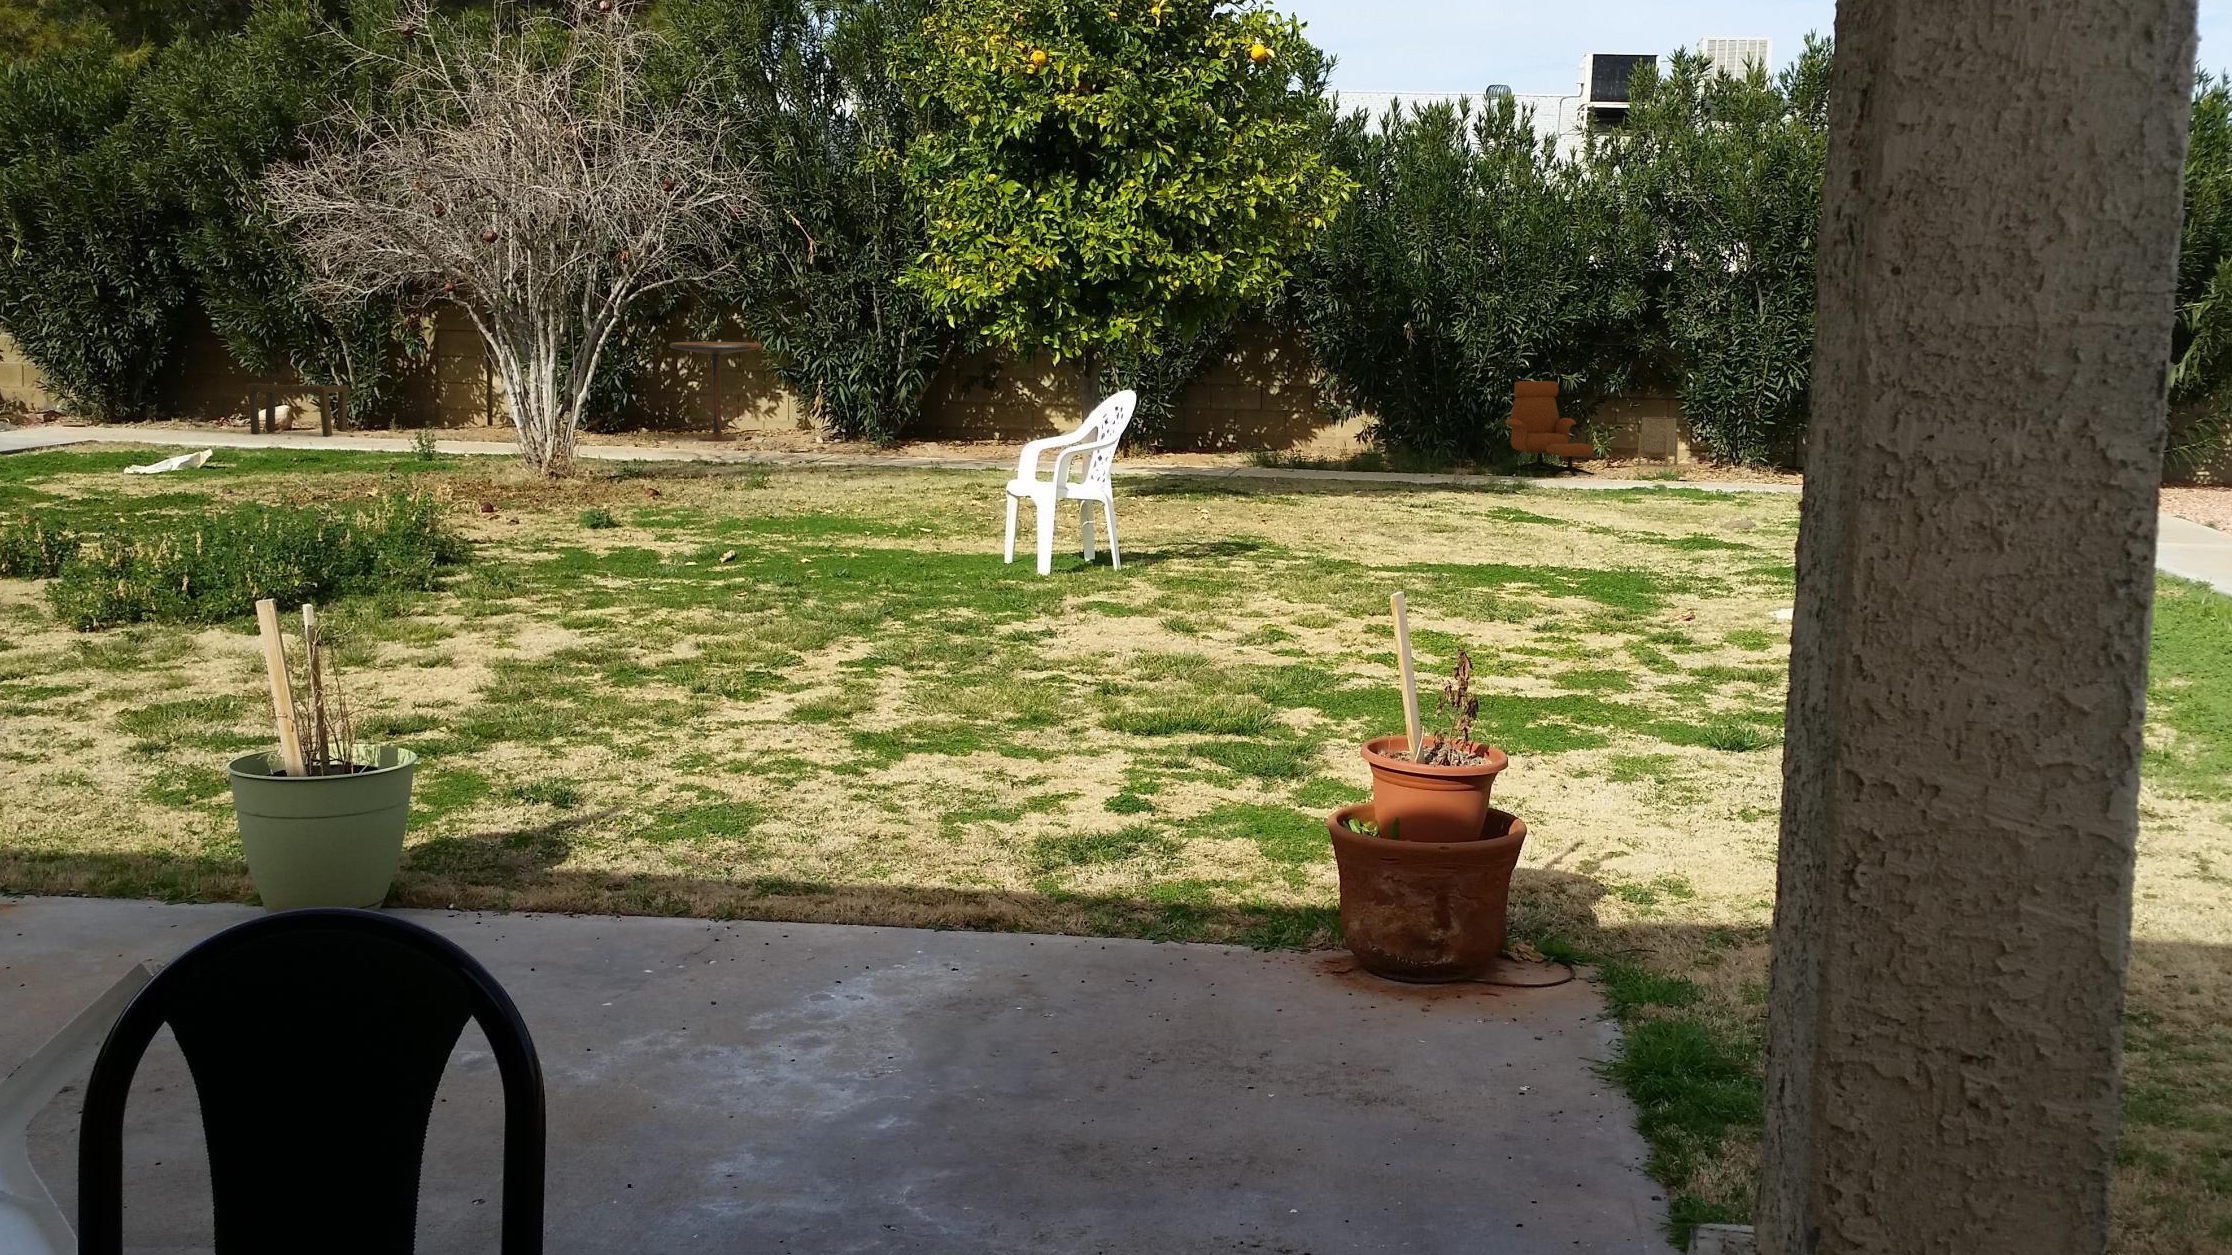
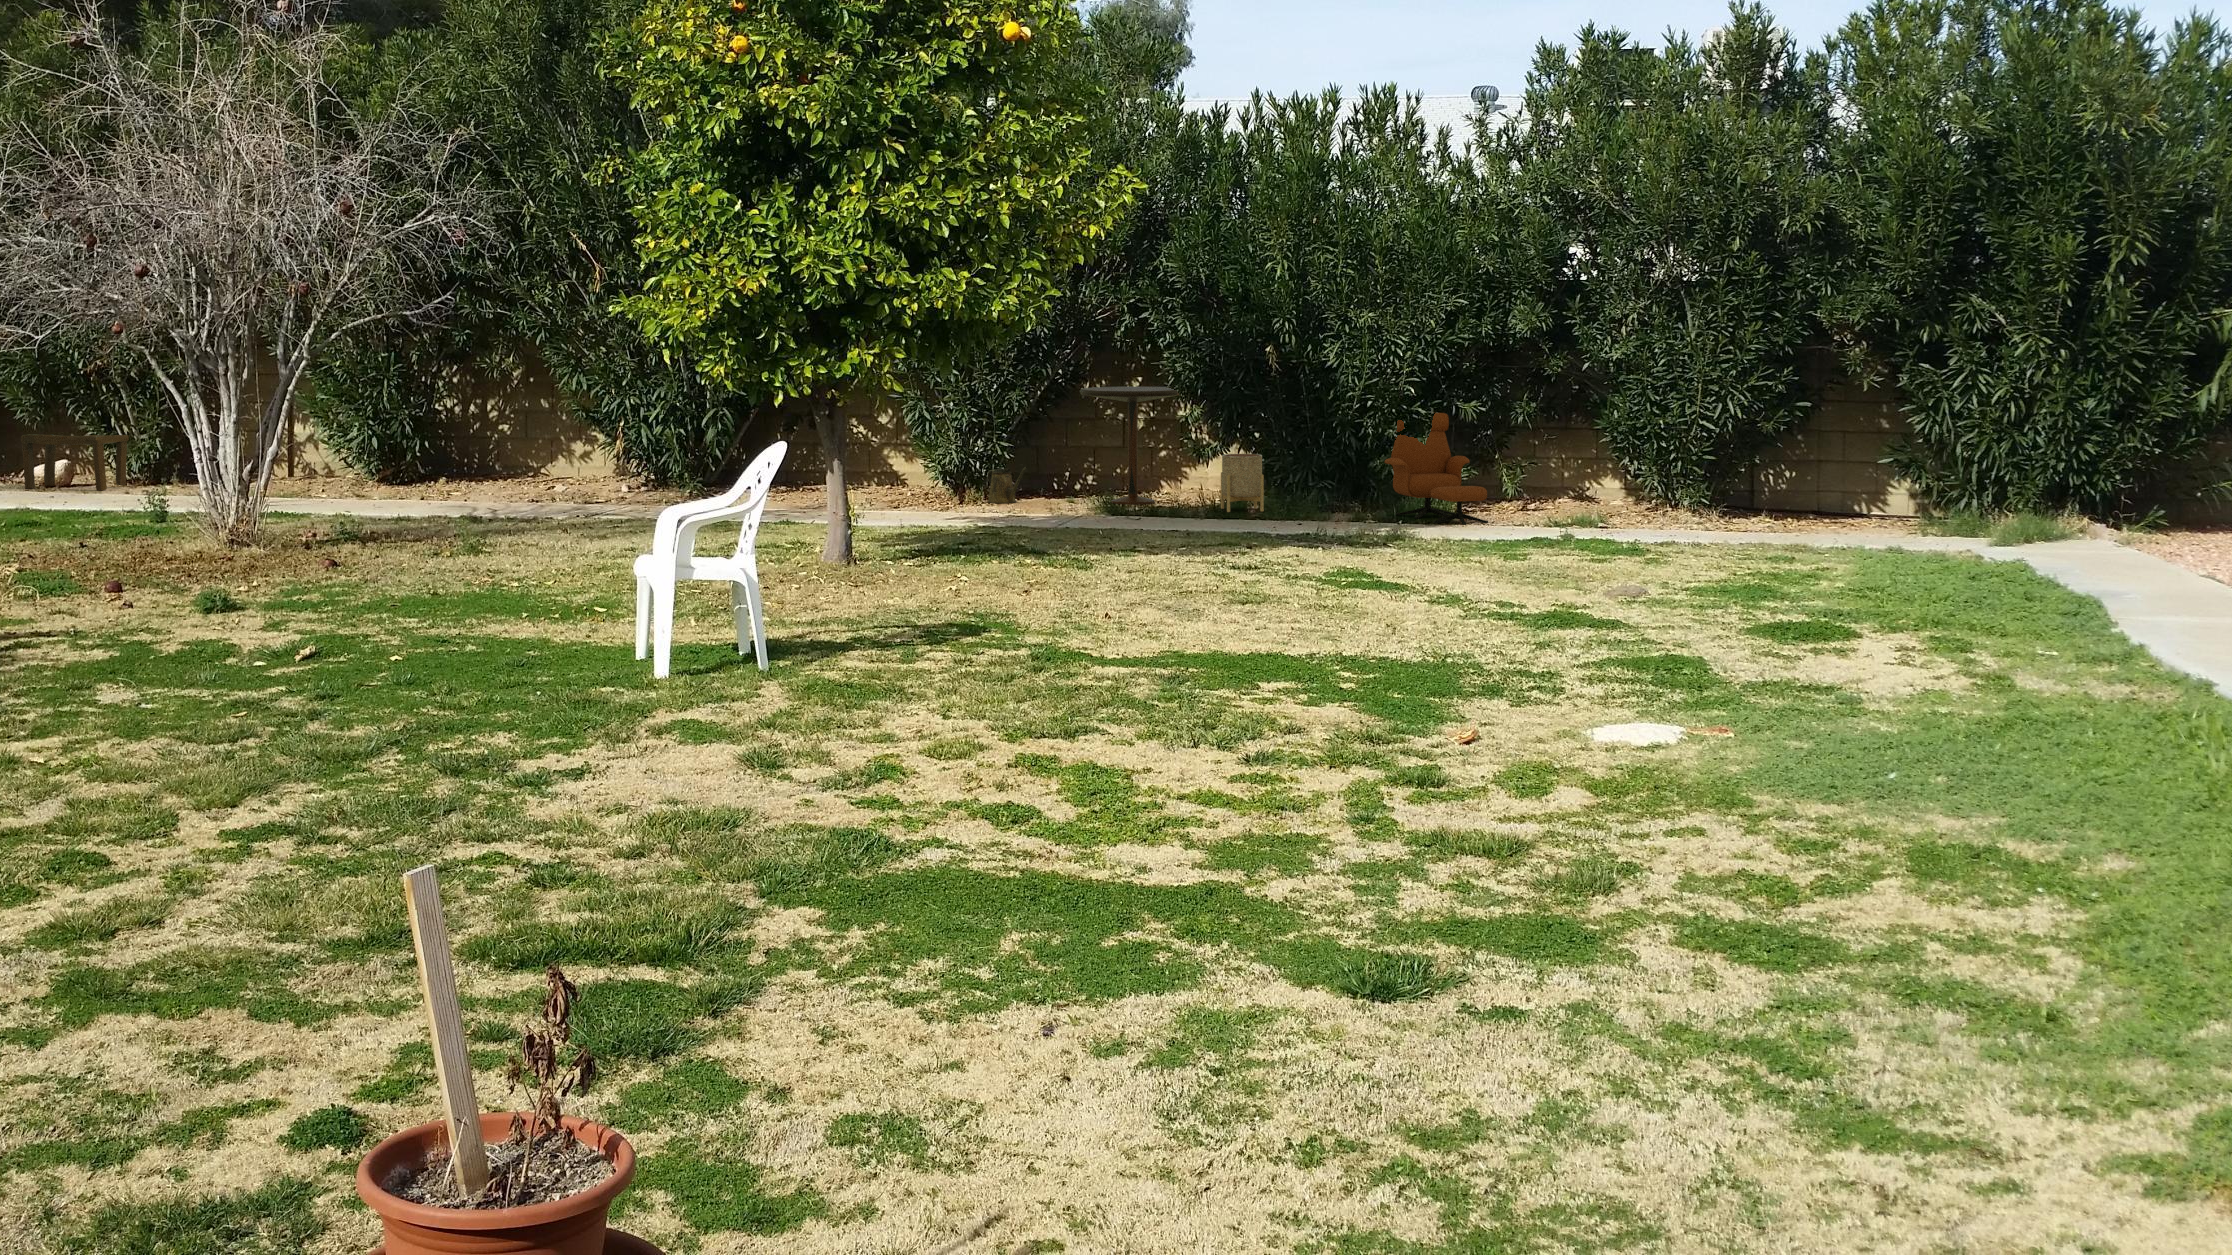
pedestal table: present [669,342,762,441] -> present [1080,387,1179,505]
planter: present [1638,417,1678,467] -> present [1221,454,1264,512]
watering can: none [1152,424,1191,455] -> present [987,467,1027,503]

